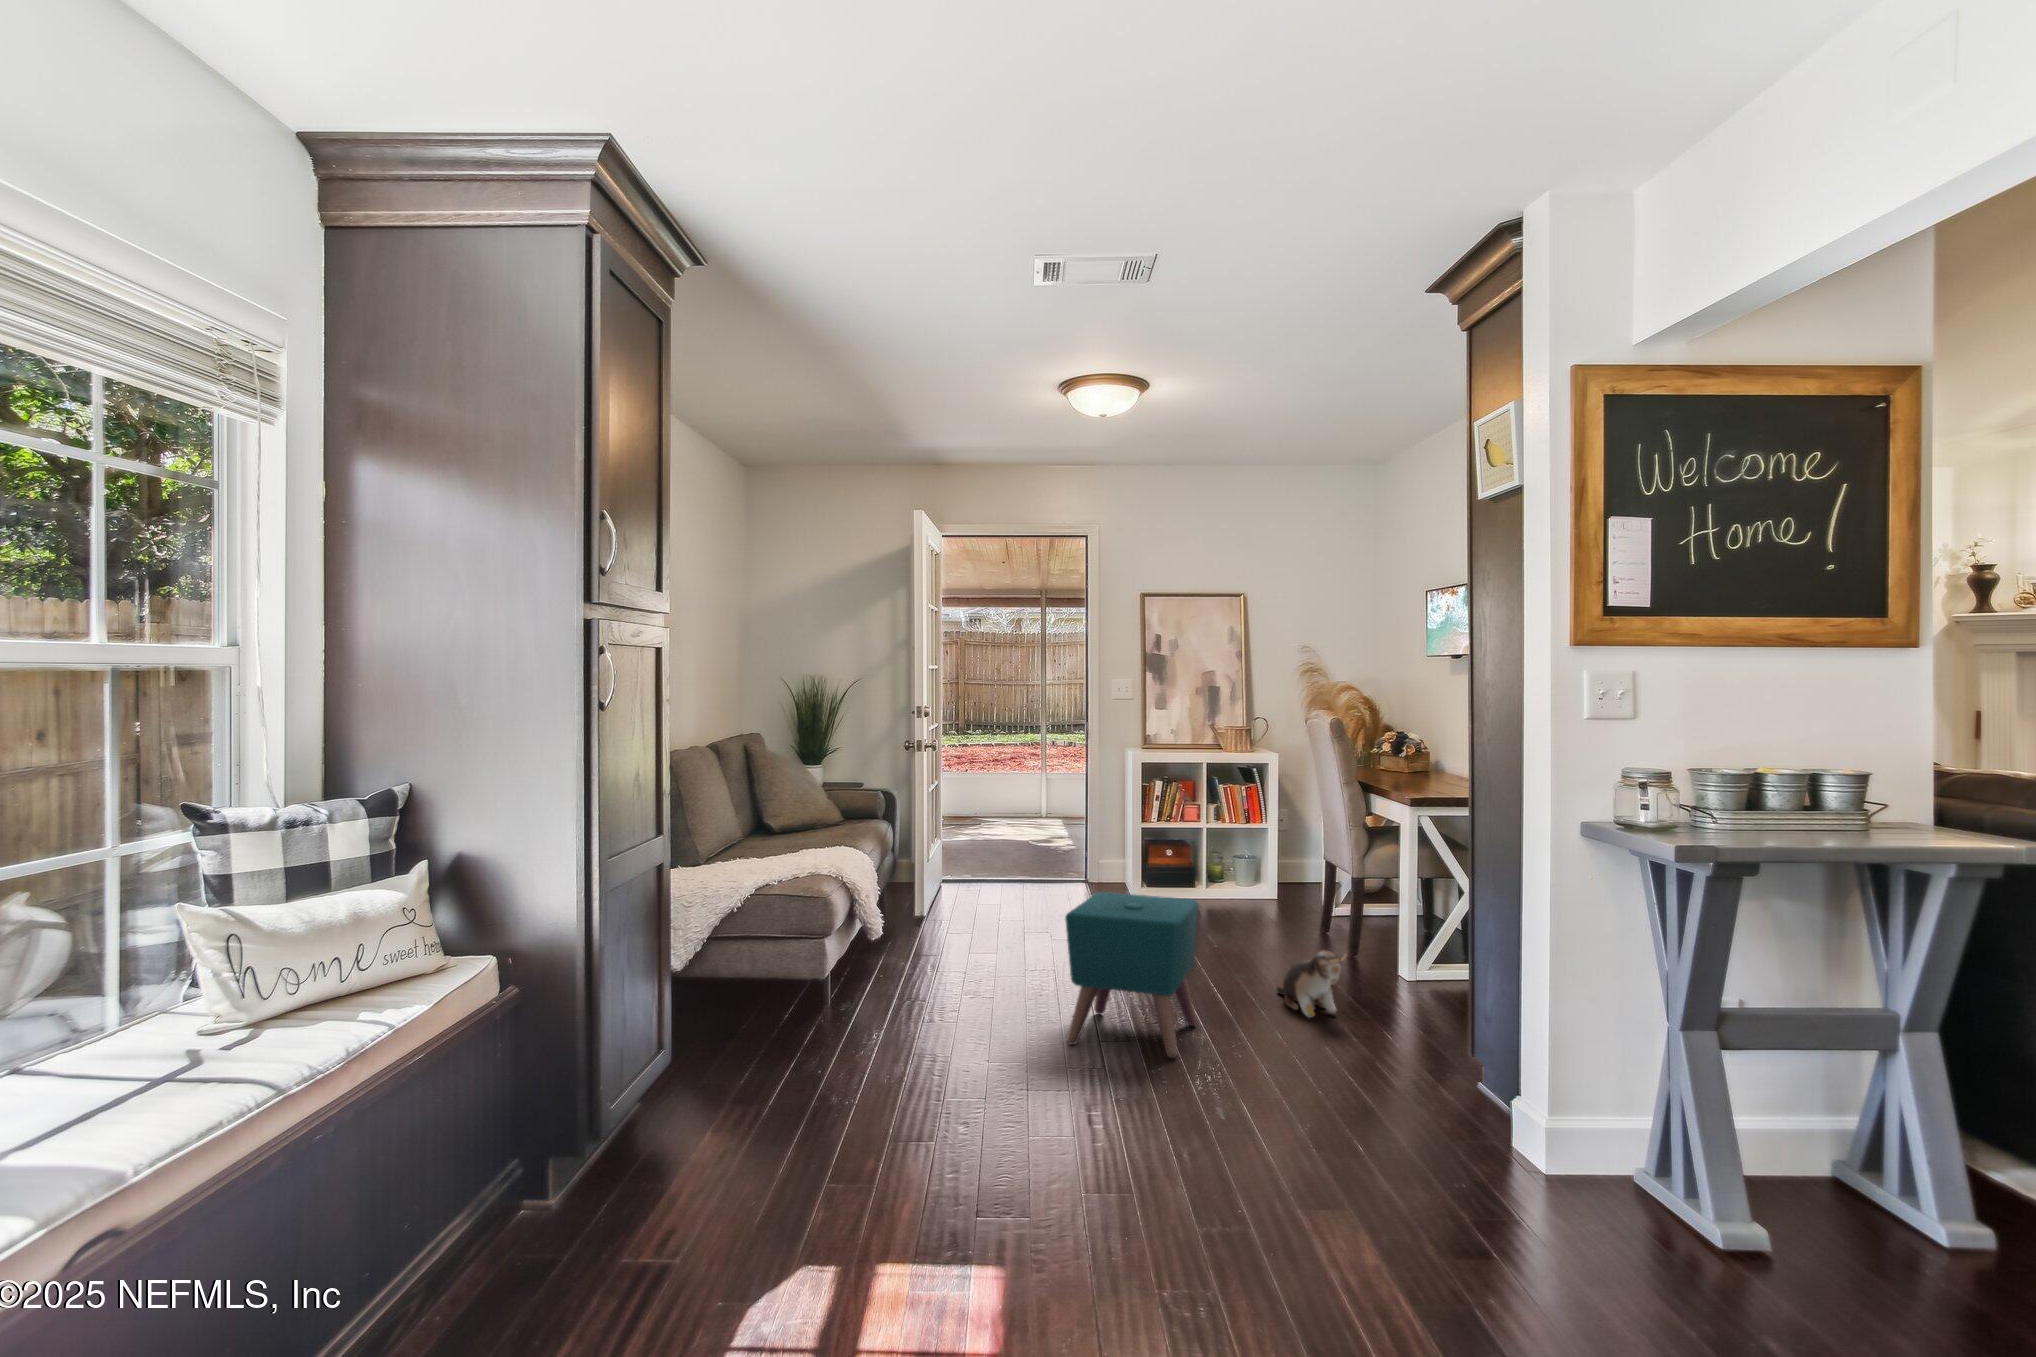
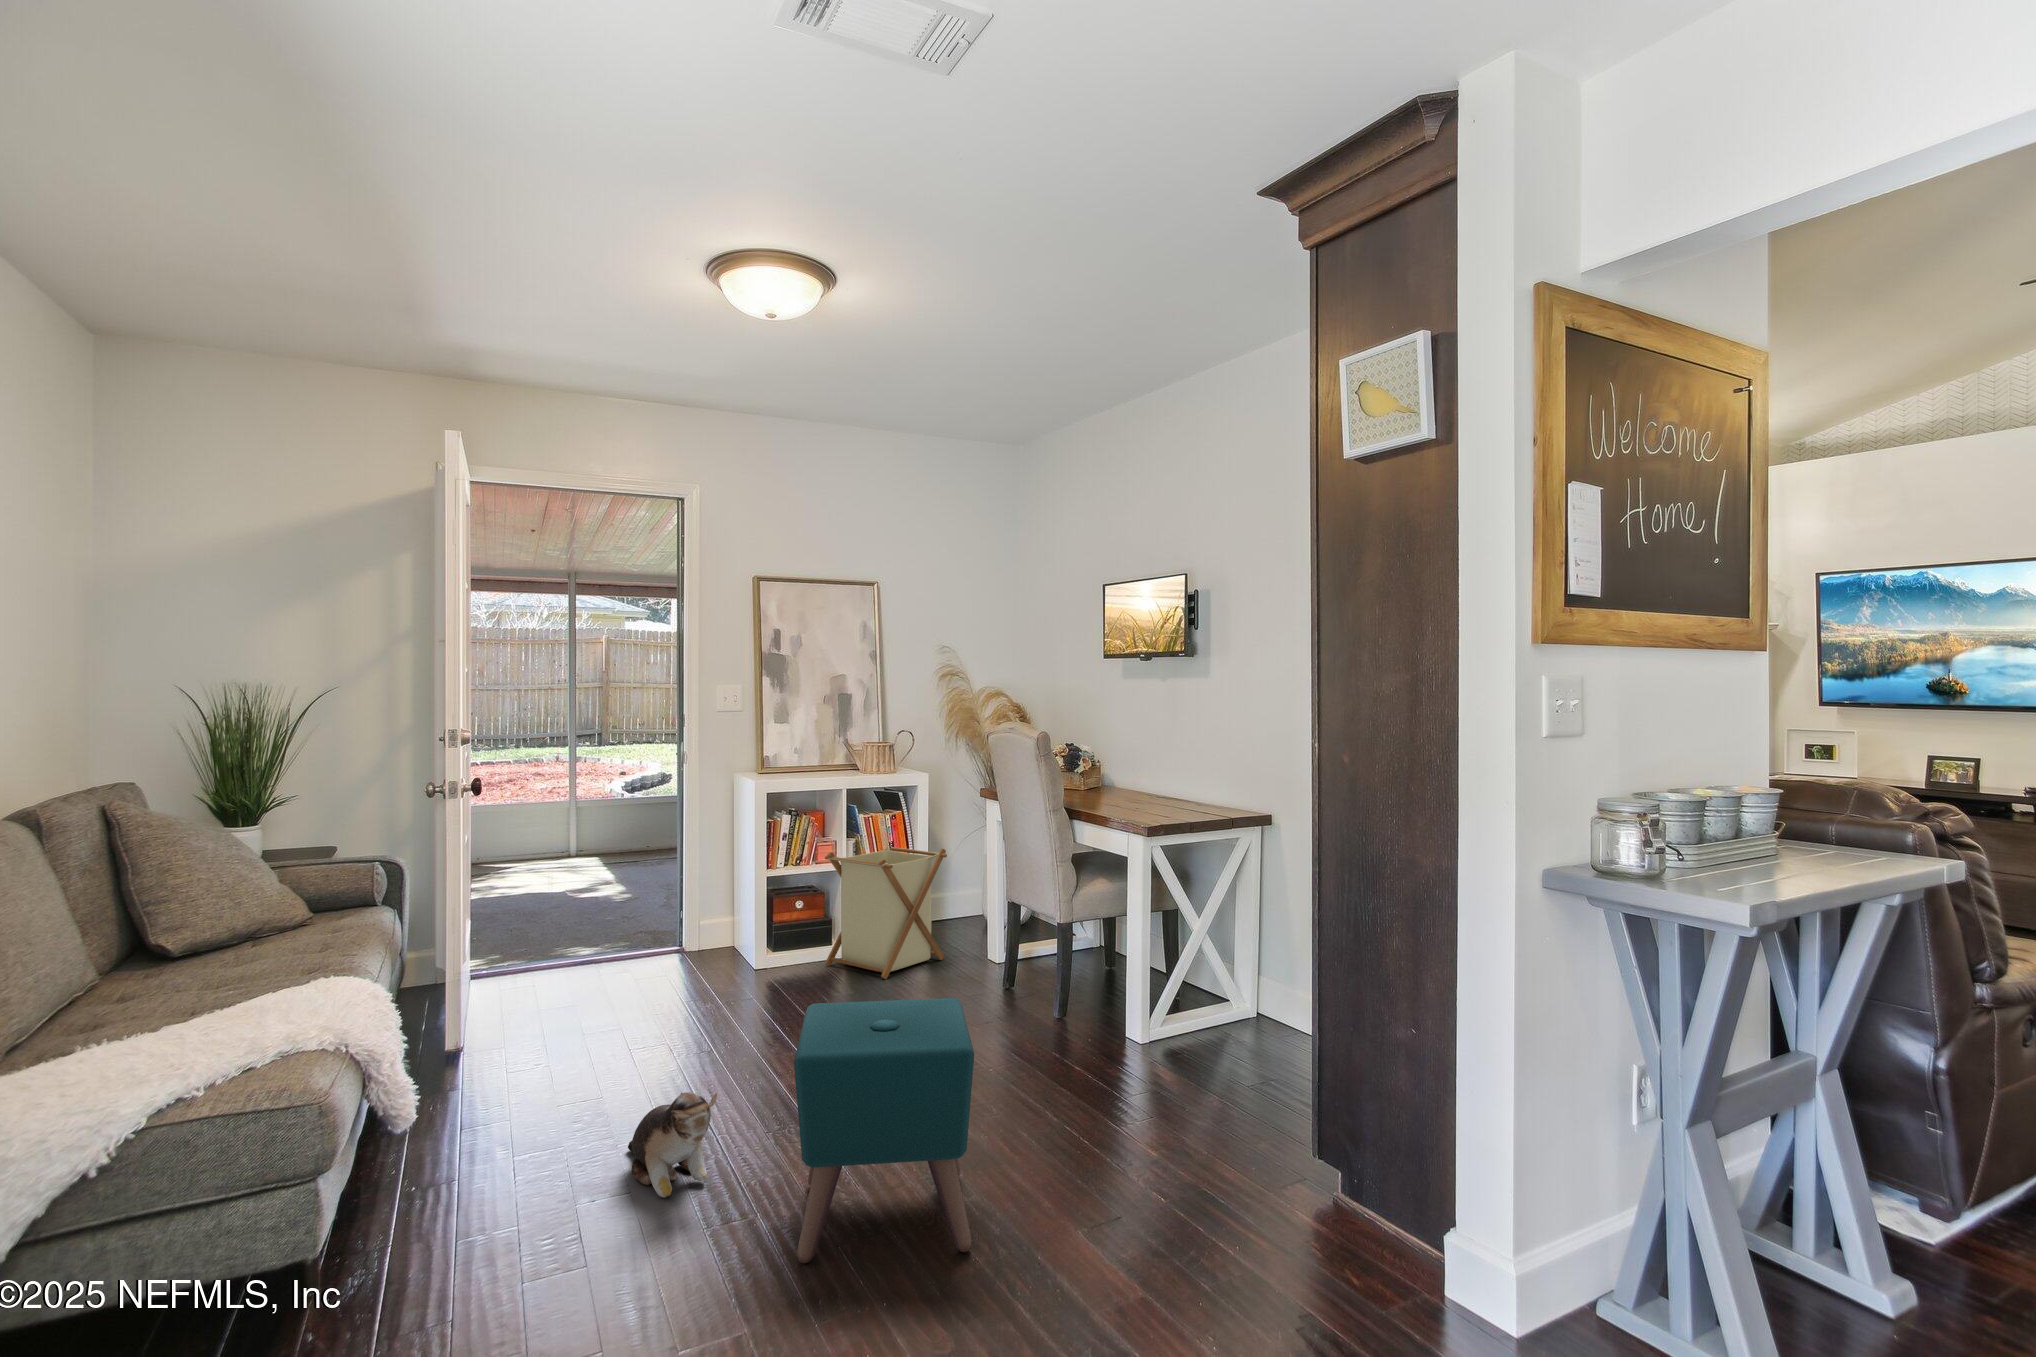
laundry basket: none [1186,808,1286,915] -> present [825,847,947,979]
plush toy: present [1277,951,1346,1018] -> present [628,1092,717,1198]

